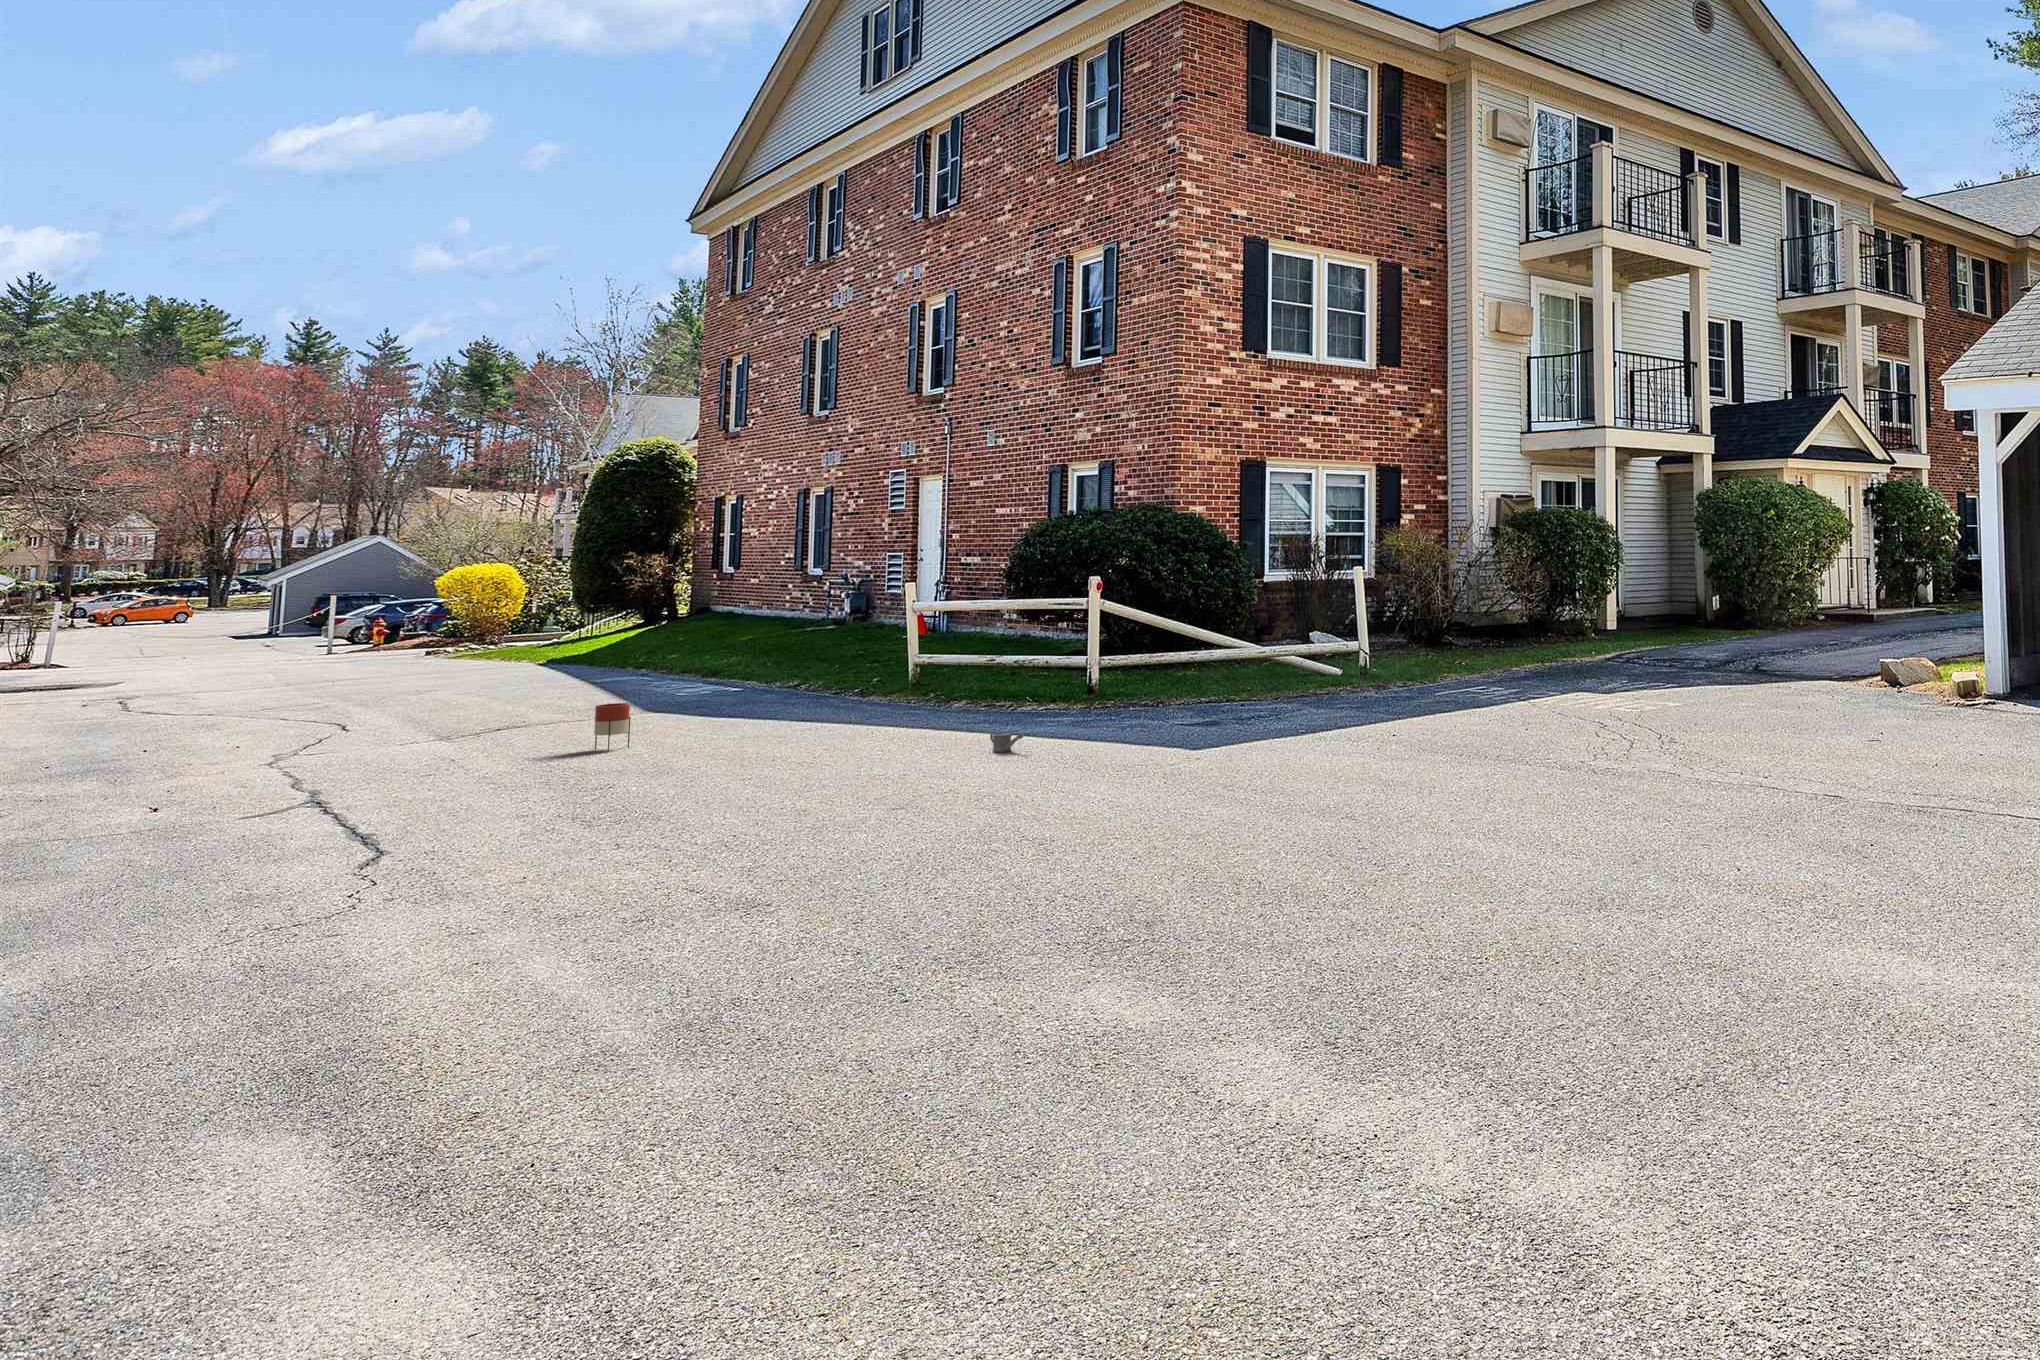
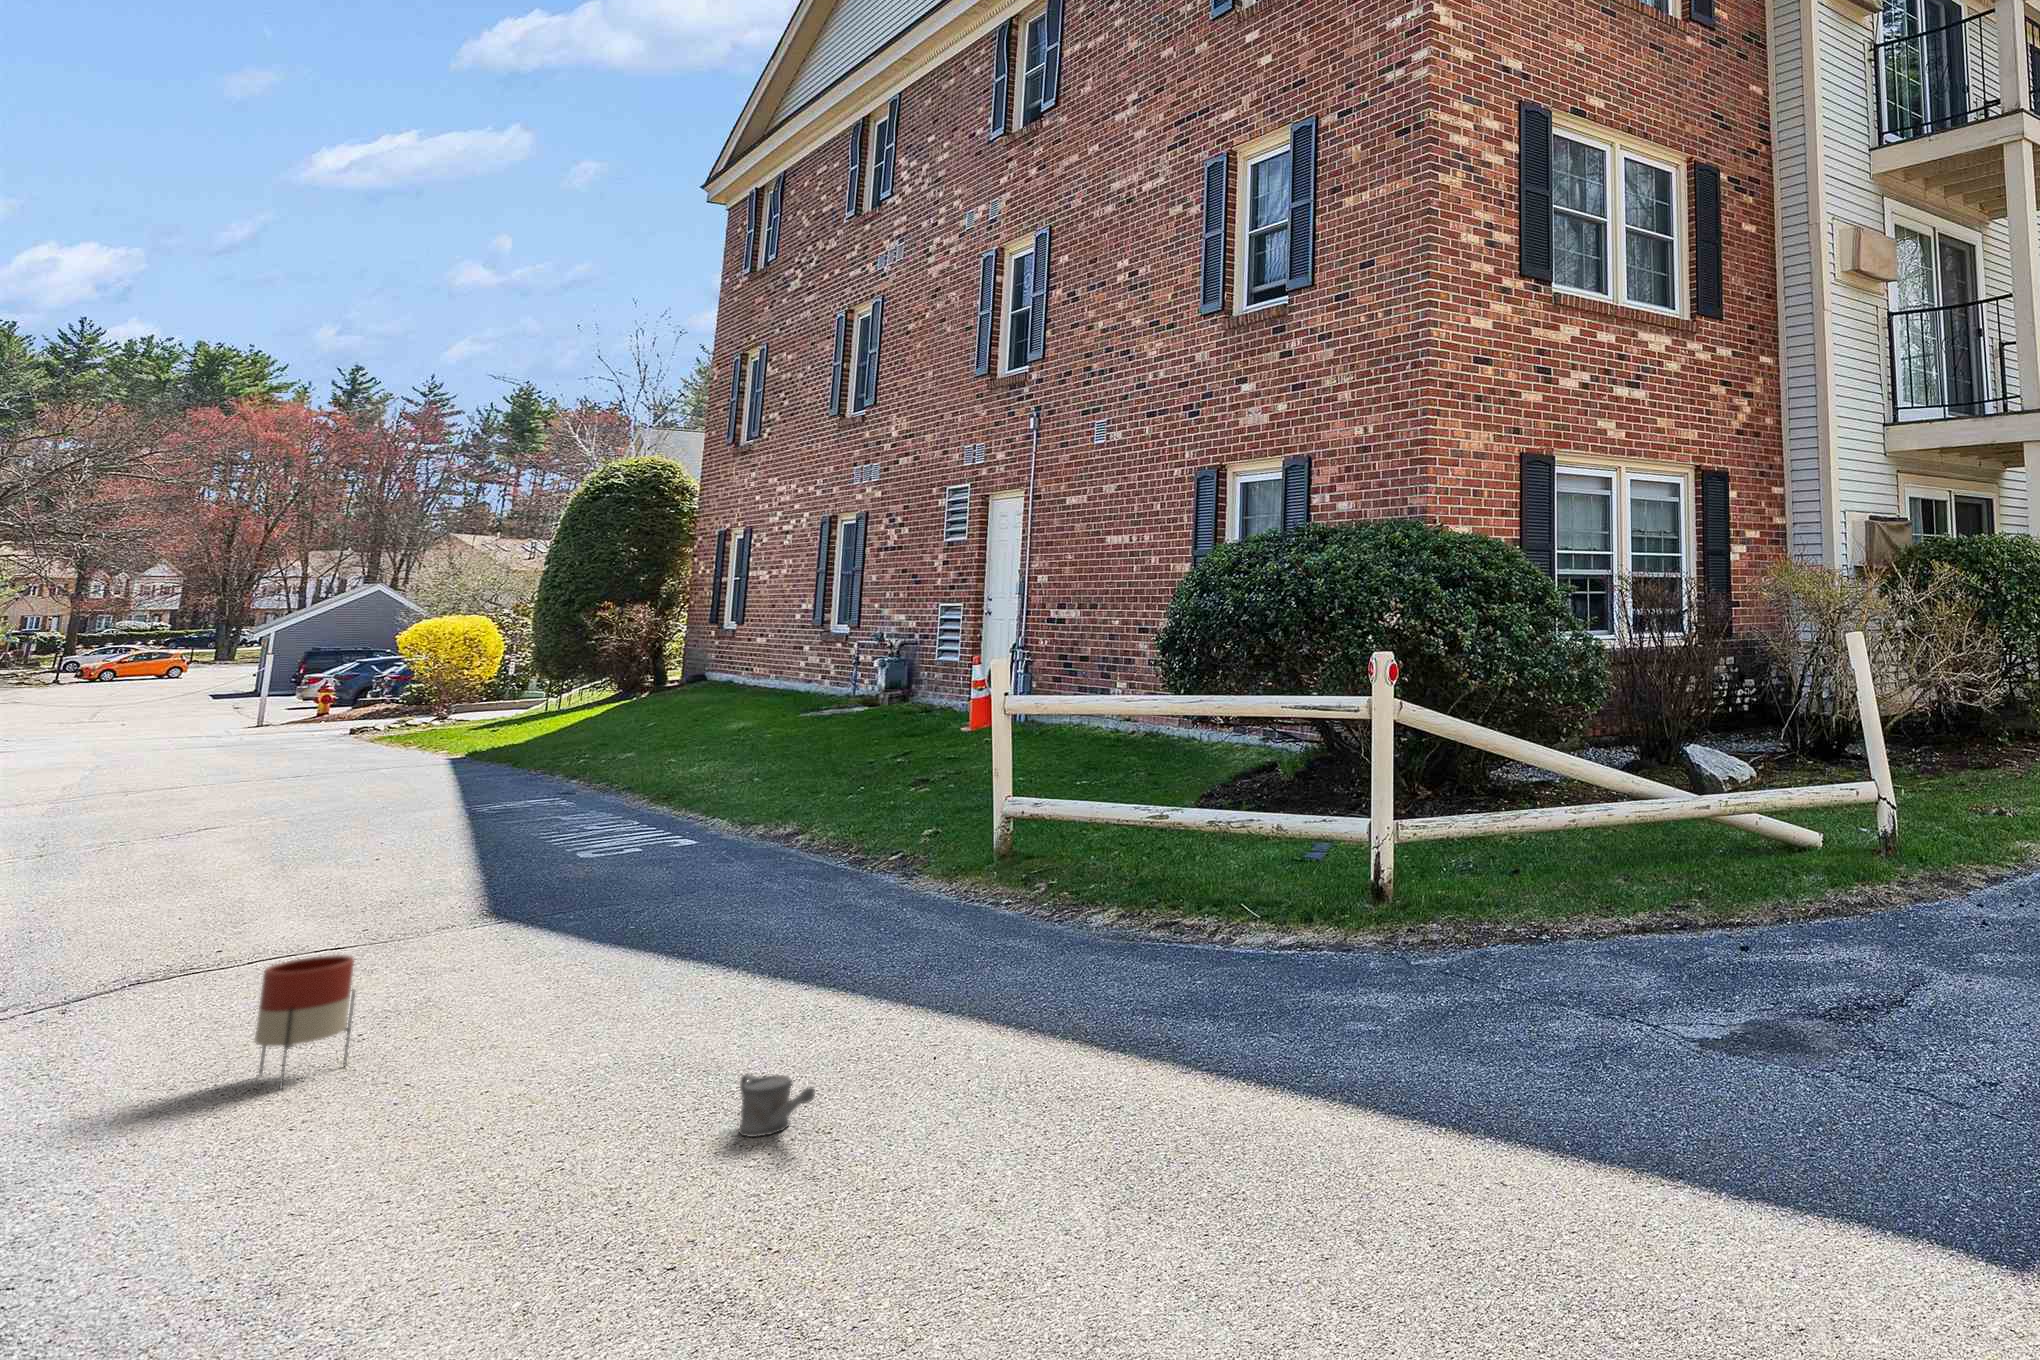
watering can: present [990,733,1023,753] -> present [739,1074,815,1137]

